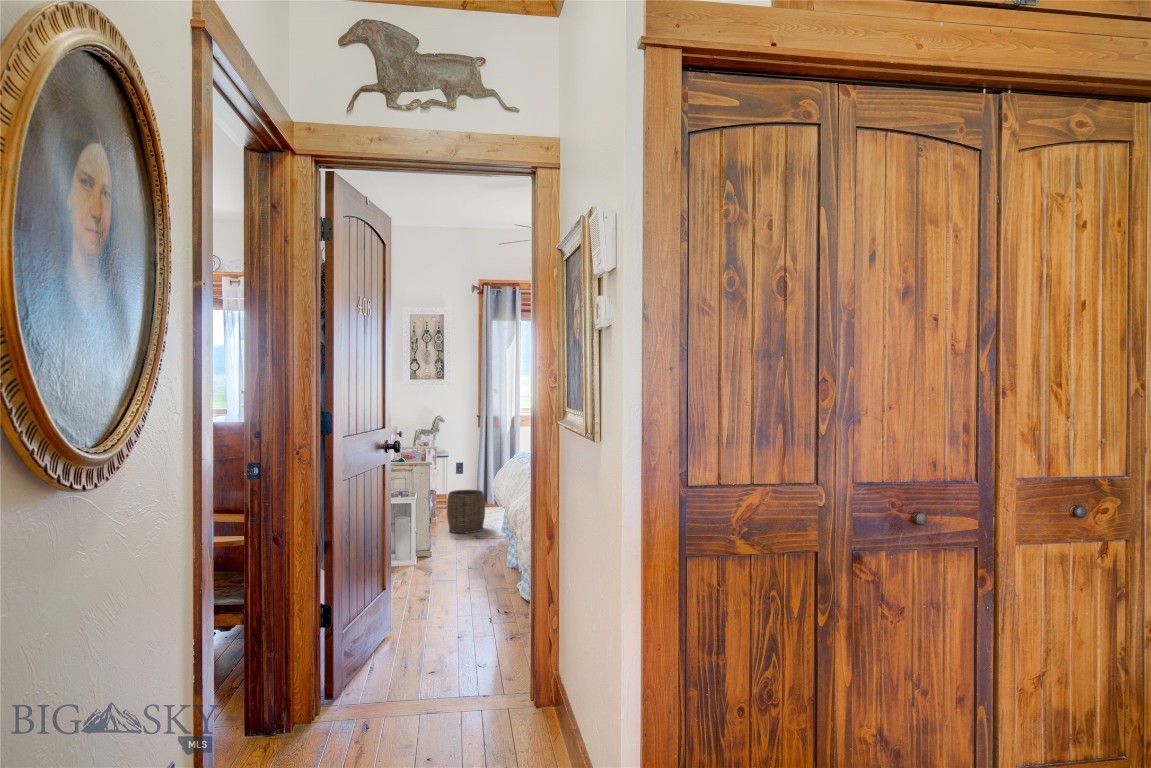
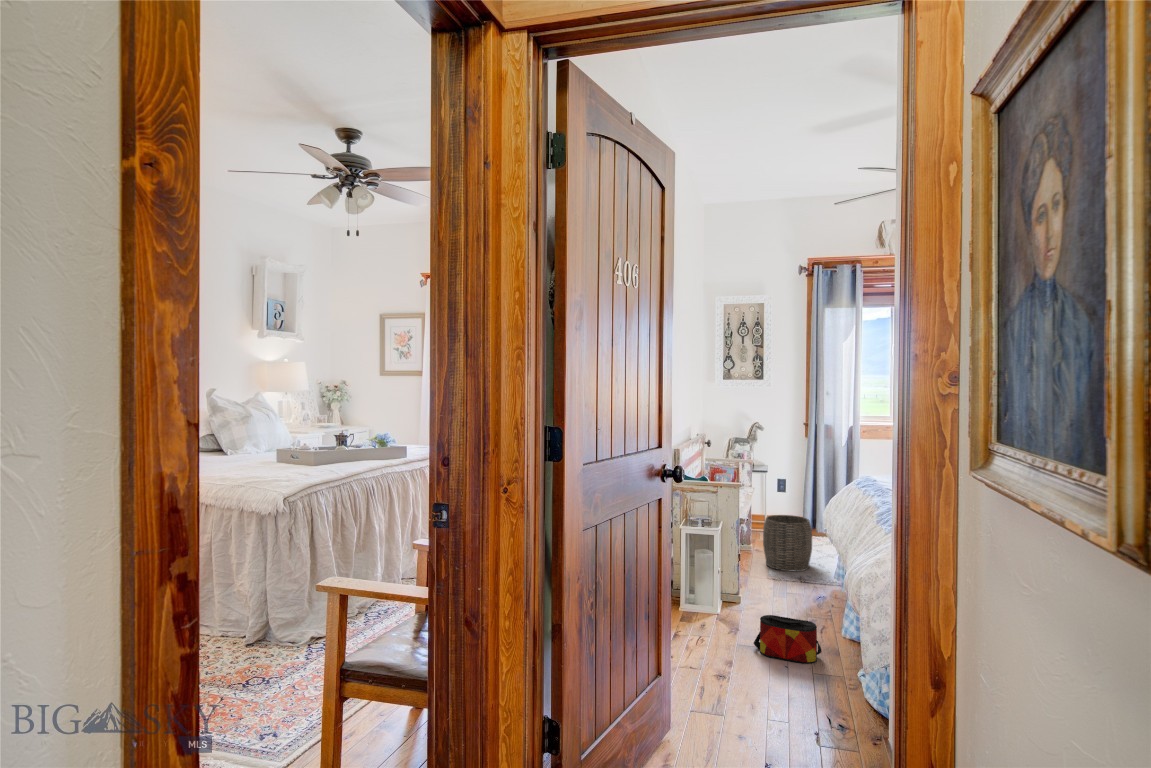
bag: none [445,554,493,583] -> present [753,615,822,664]

